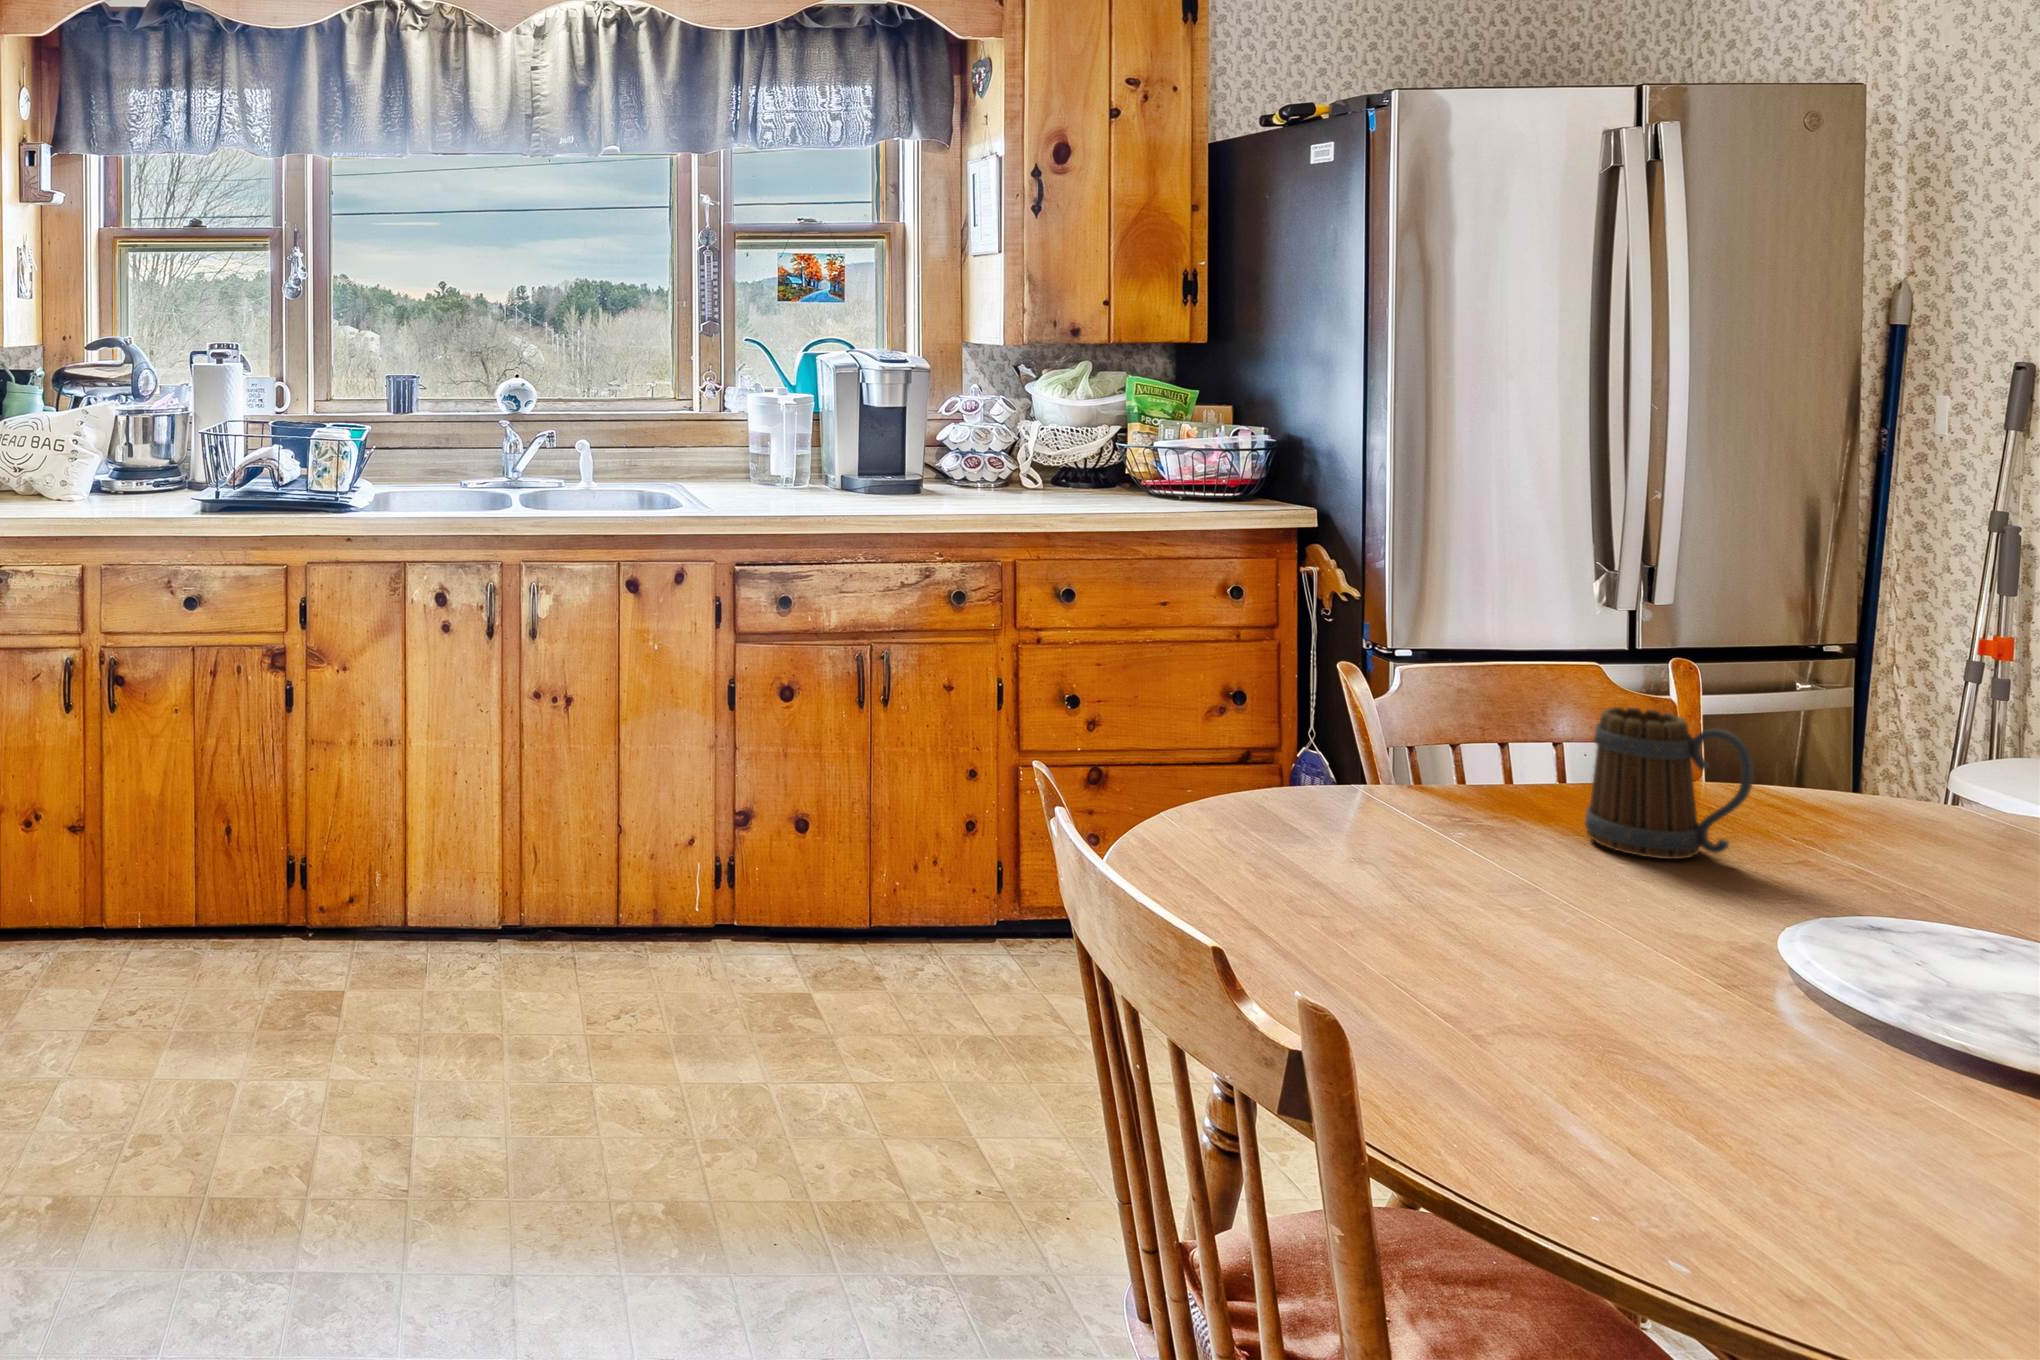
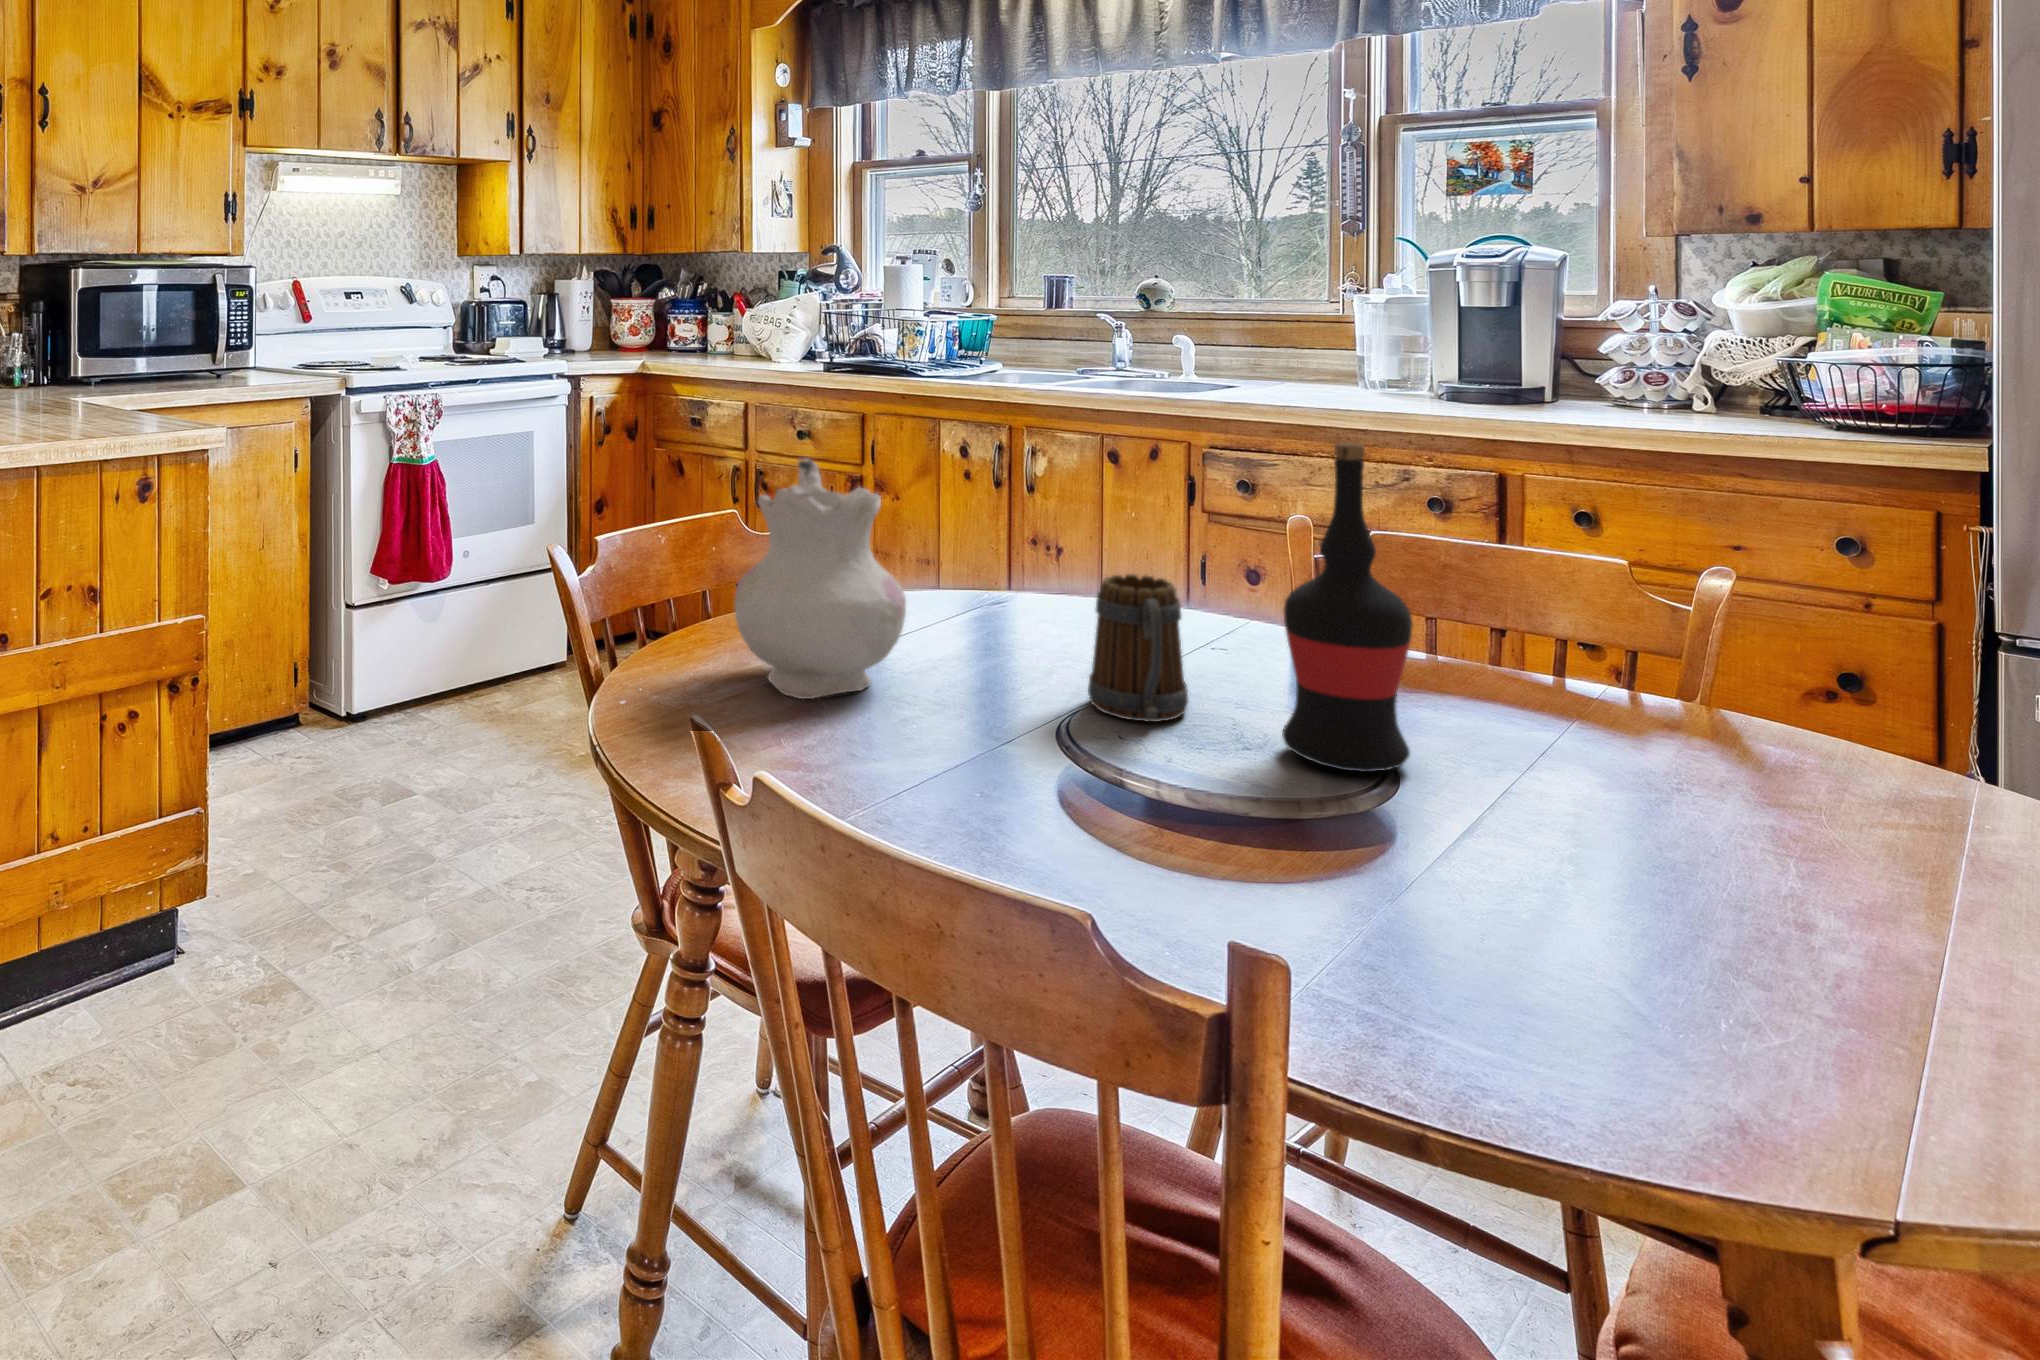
wine bottle: none [1778,553,1914,852] -> present [1282,442,1413,772]
ceramic pitcher: none [1314,632,1583,938] -> present [735,456,906,699]

